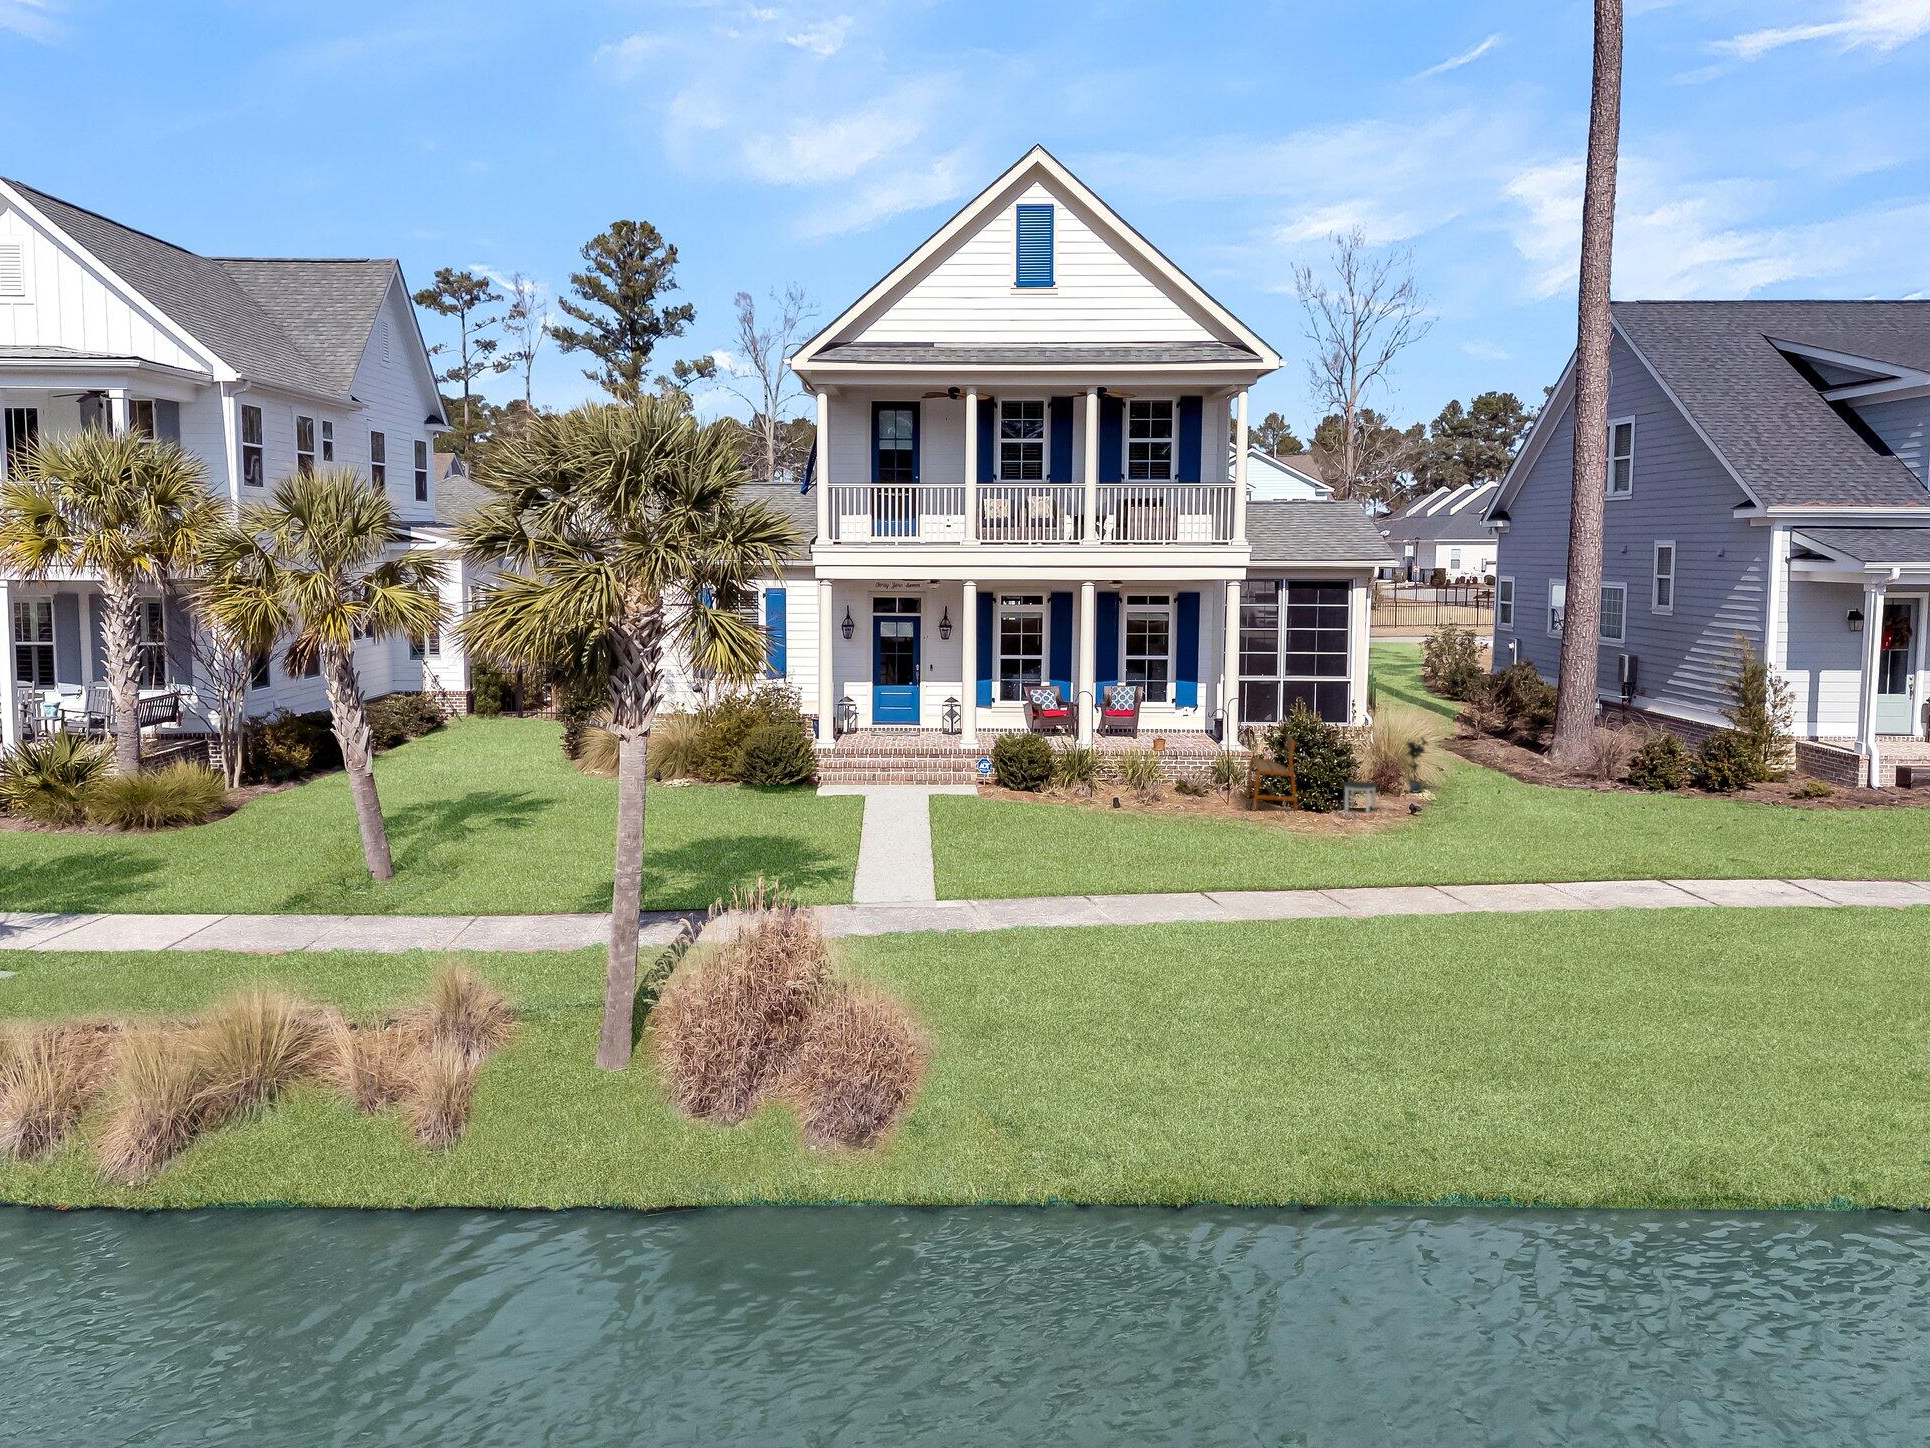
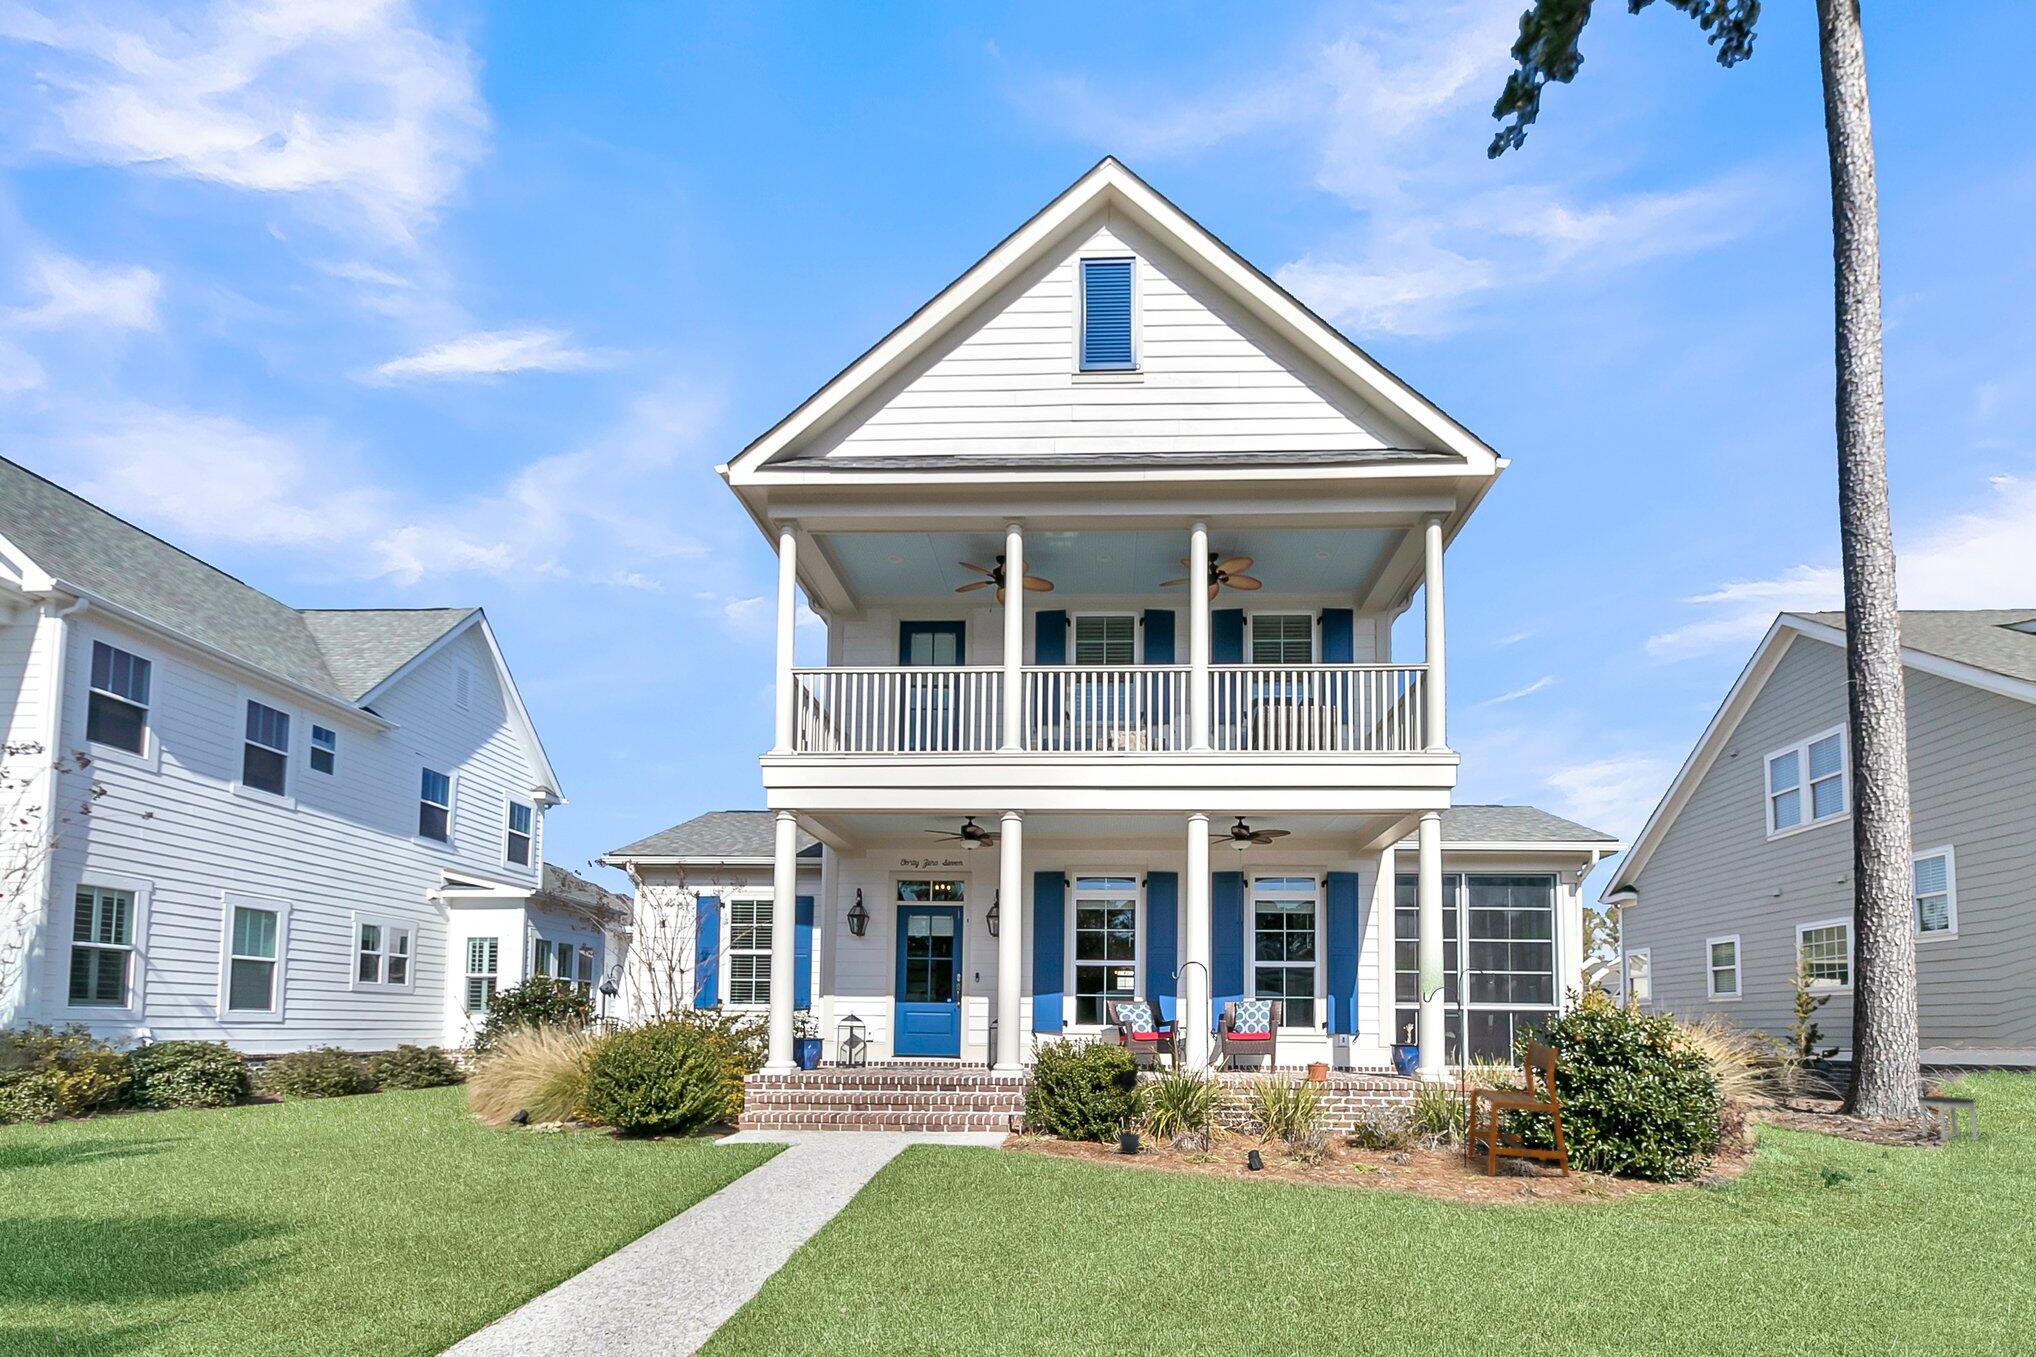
potted plant: present [1406,738,1428,793] -> present [1098,1057,1158,1154]
round table: present [1344,781,1377,812] -> present [1918,1096,1978,1141]

